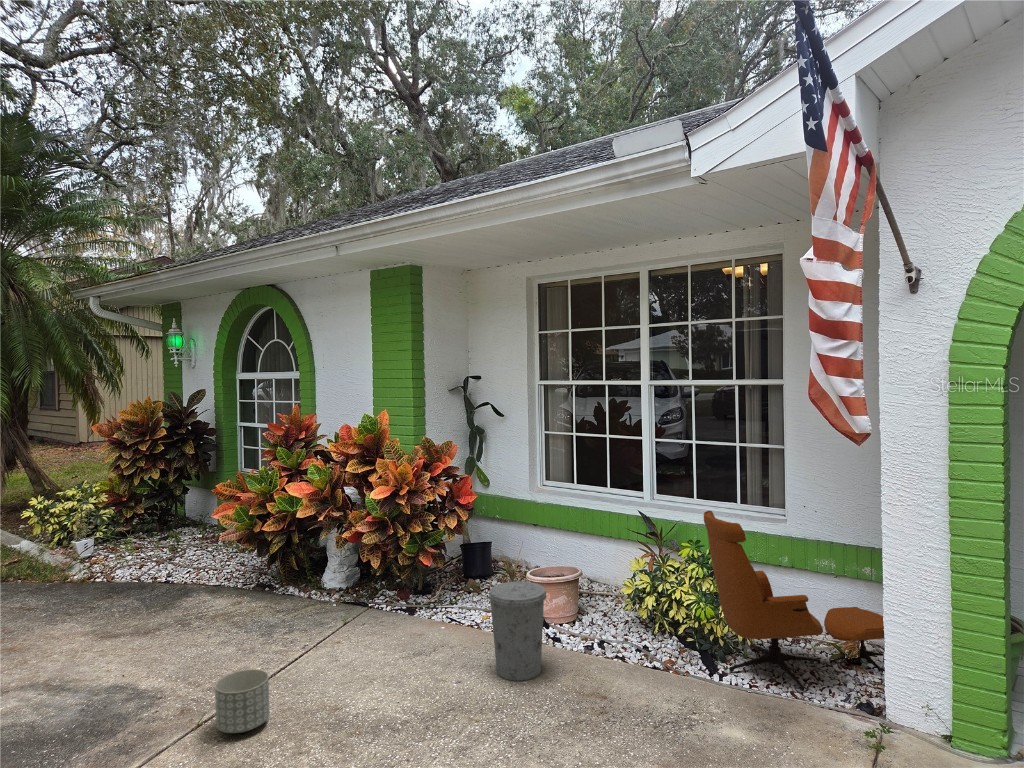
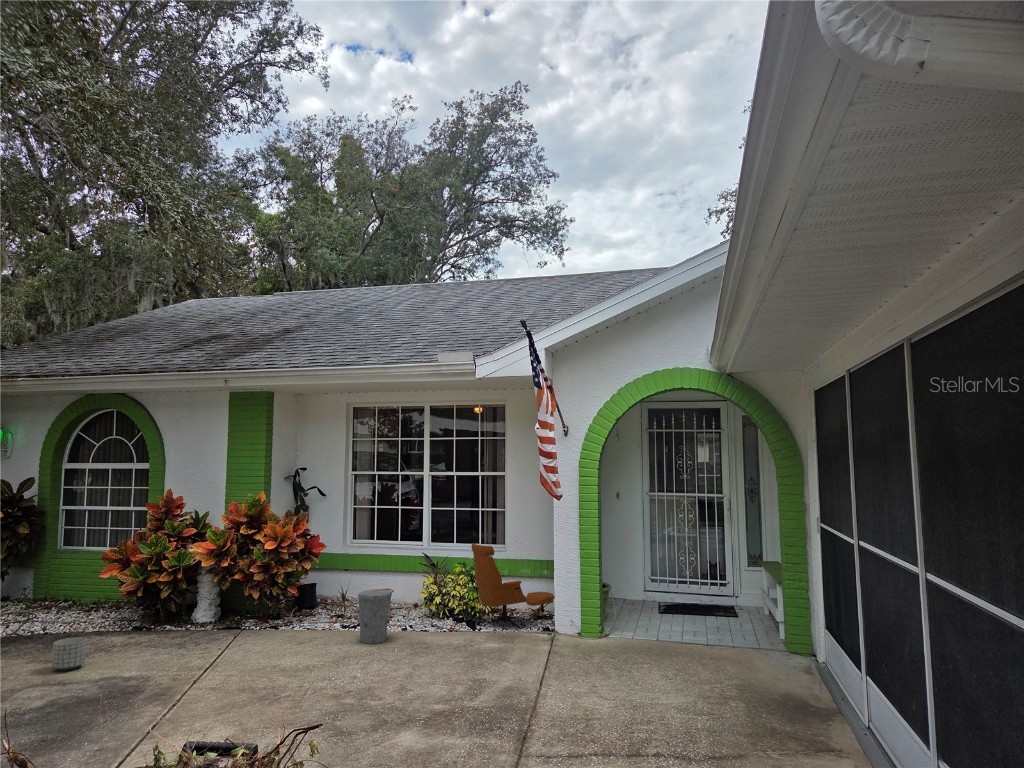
planter: present [215,669,270,733] -> present [52,637,87,670]

